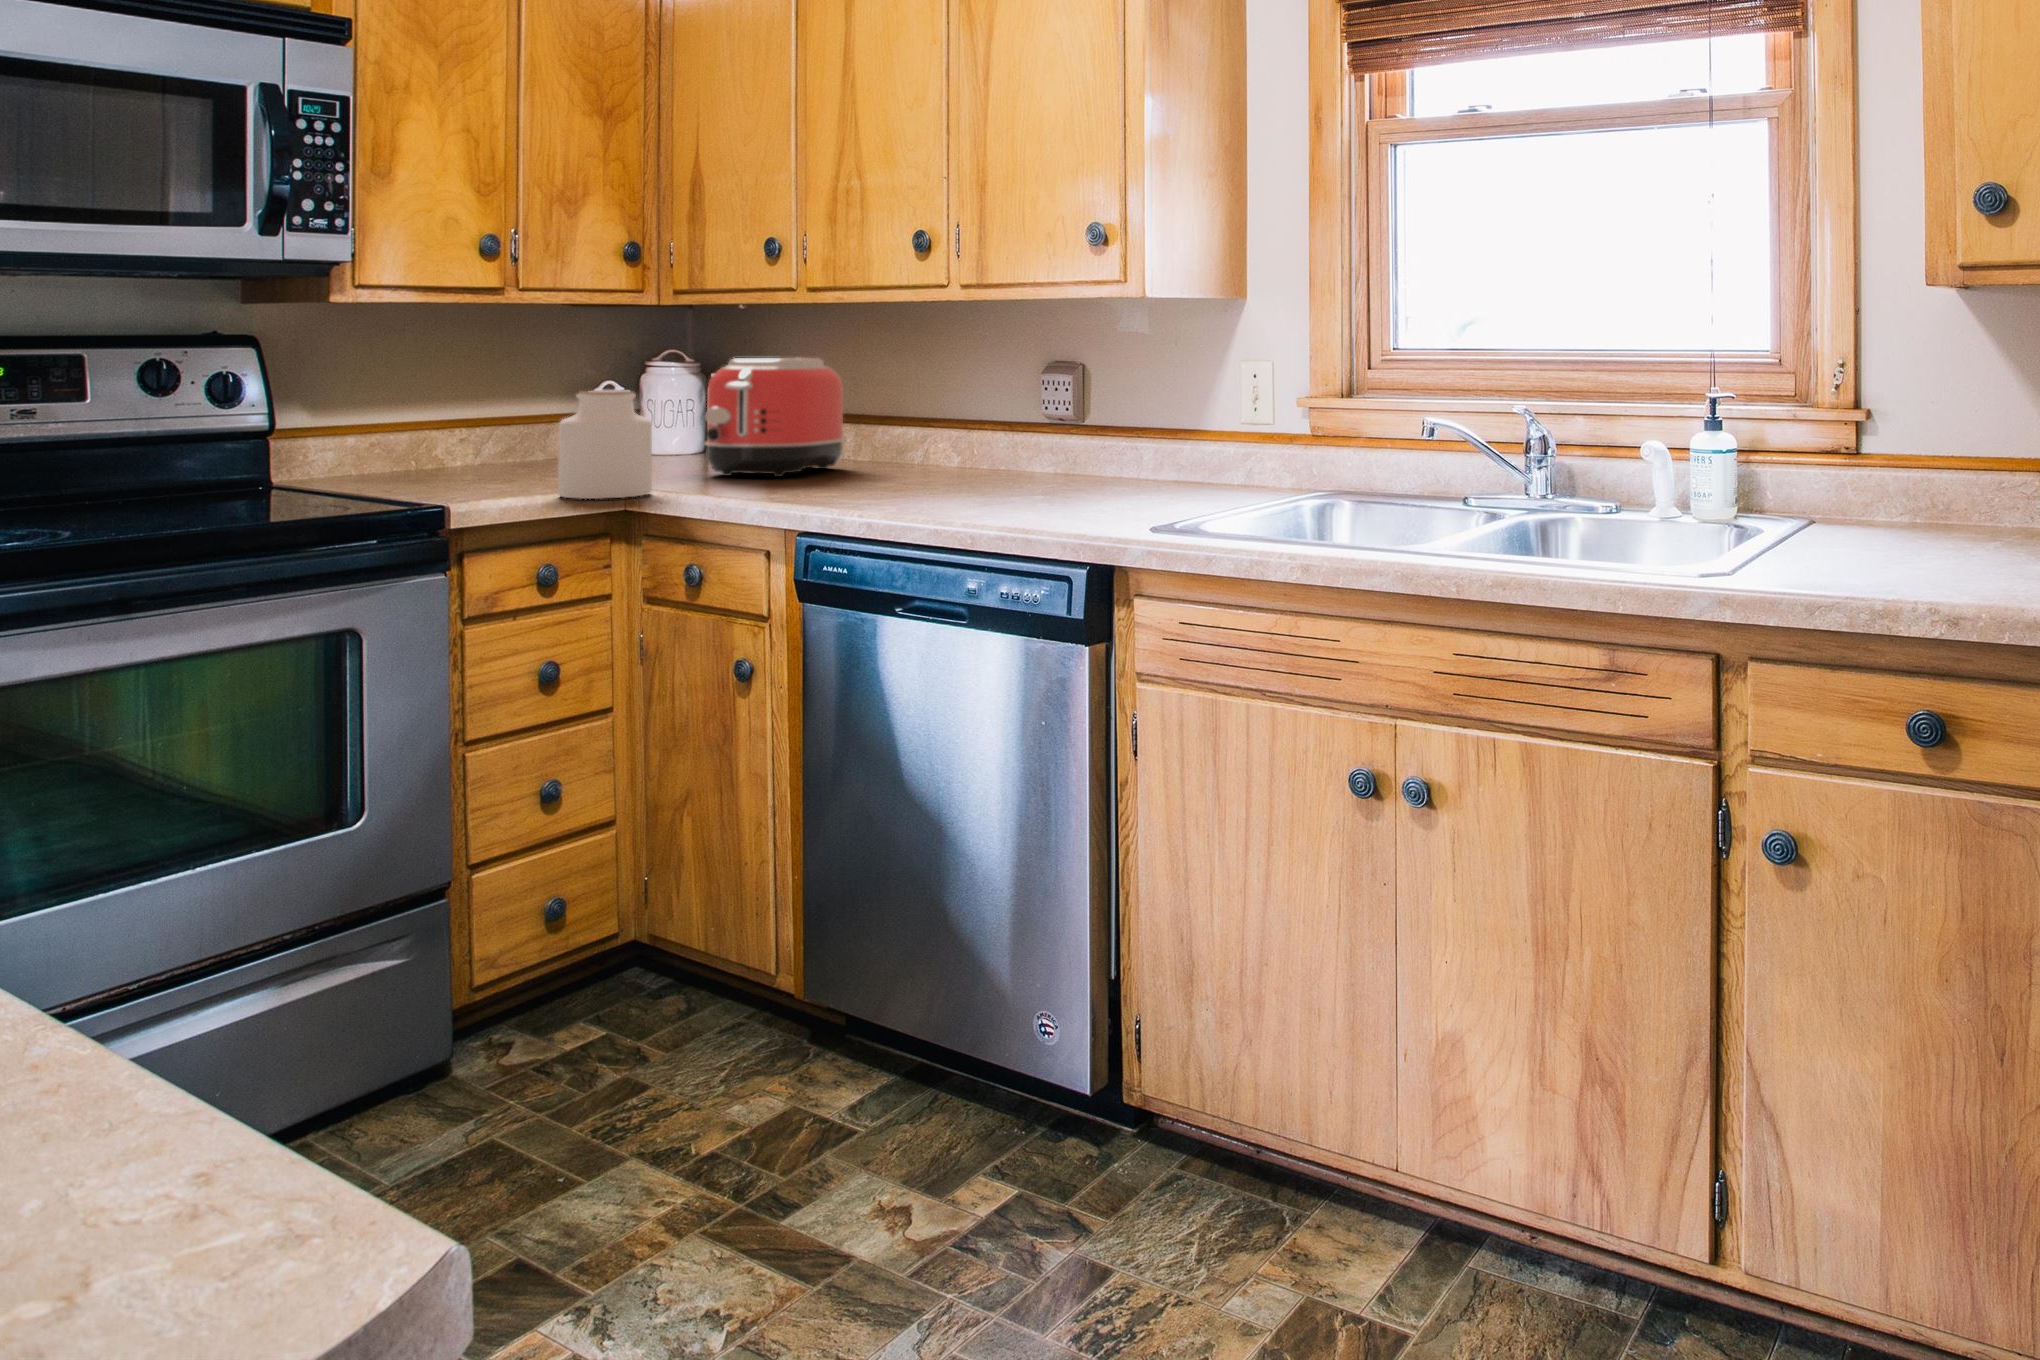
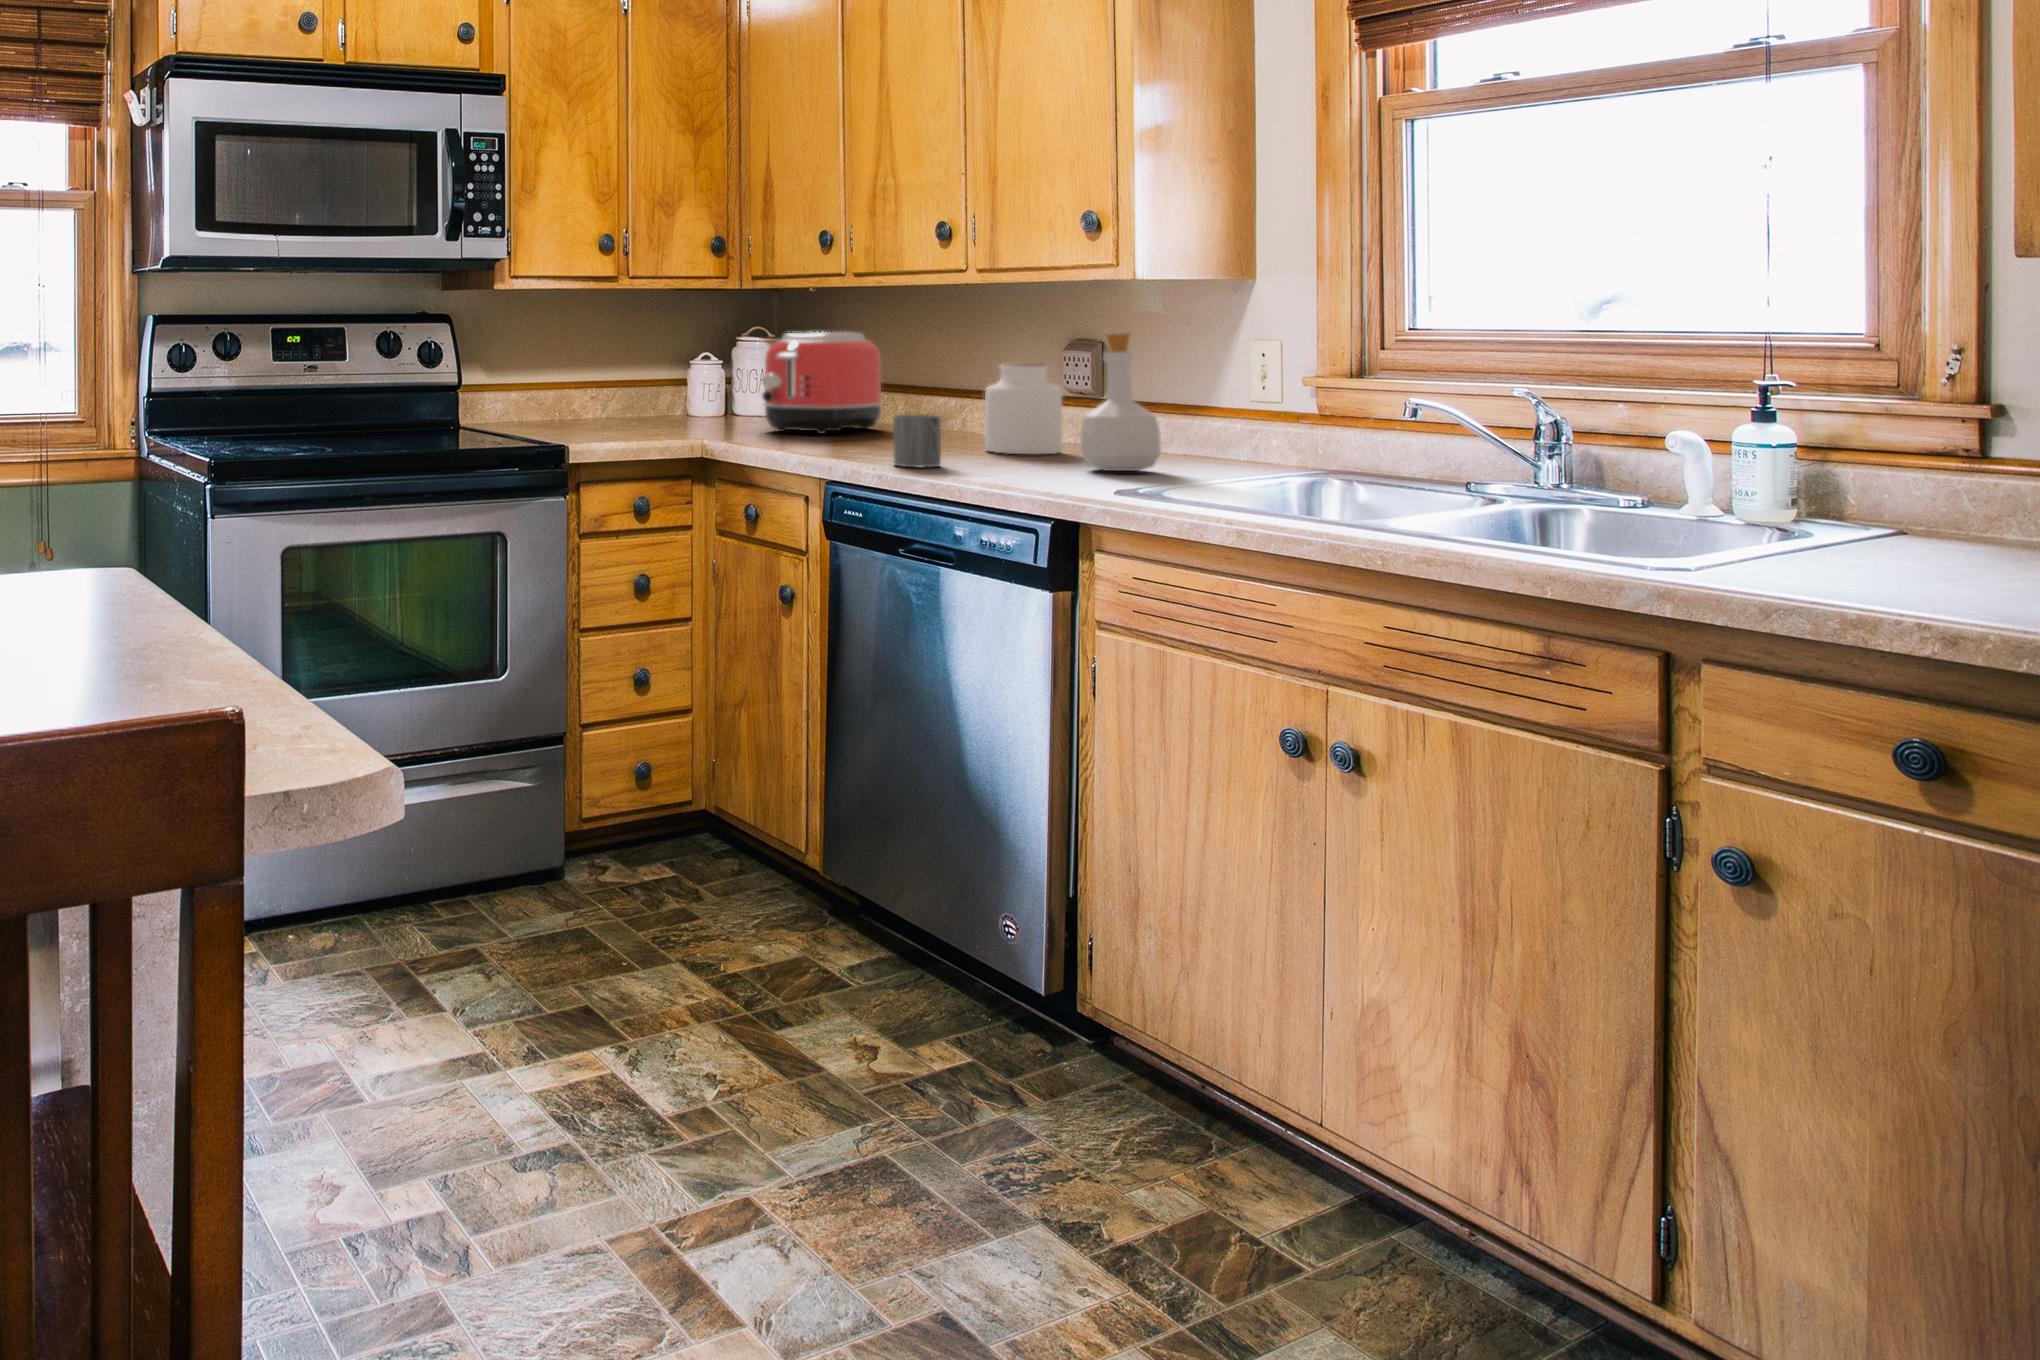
bottle: none [1096,359,1174,505] -> present [1081,333,1161,471]
jar: present [558,391,652,499] -> present [985,363,1062,454]
mug: none [895,451,952,512] -> present [894,415,941,468]

